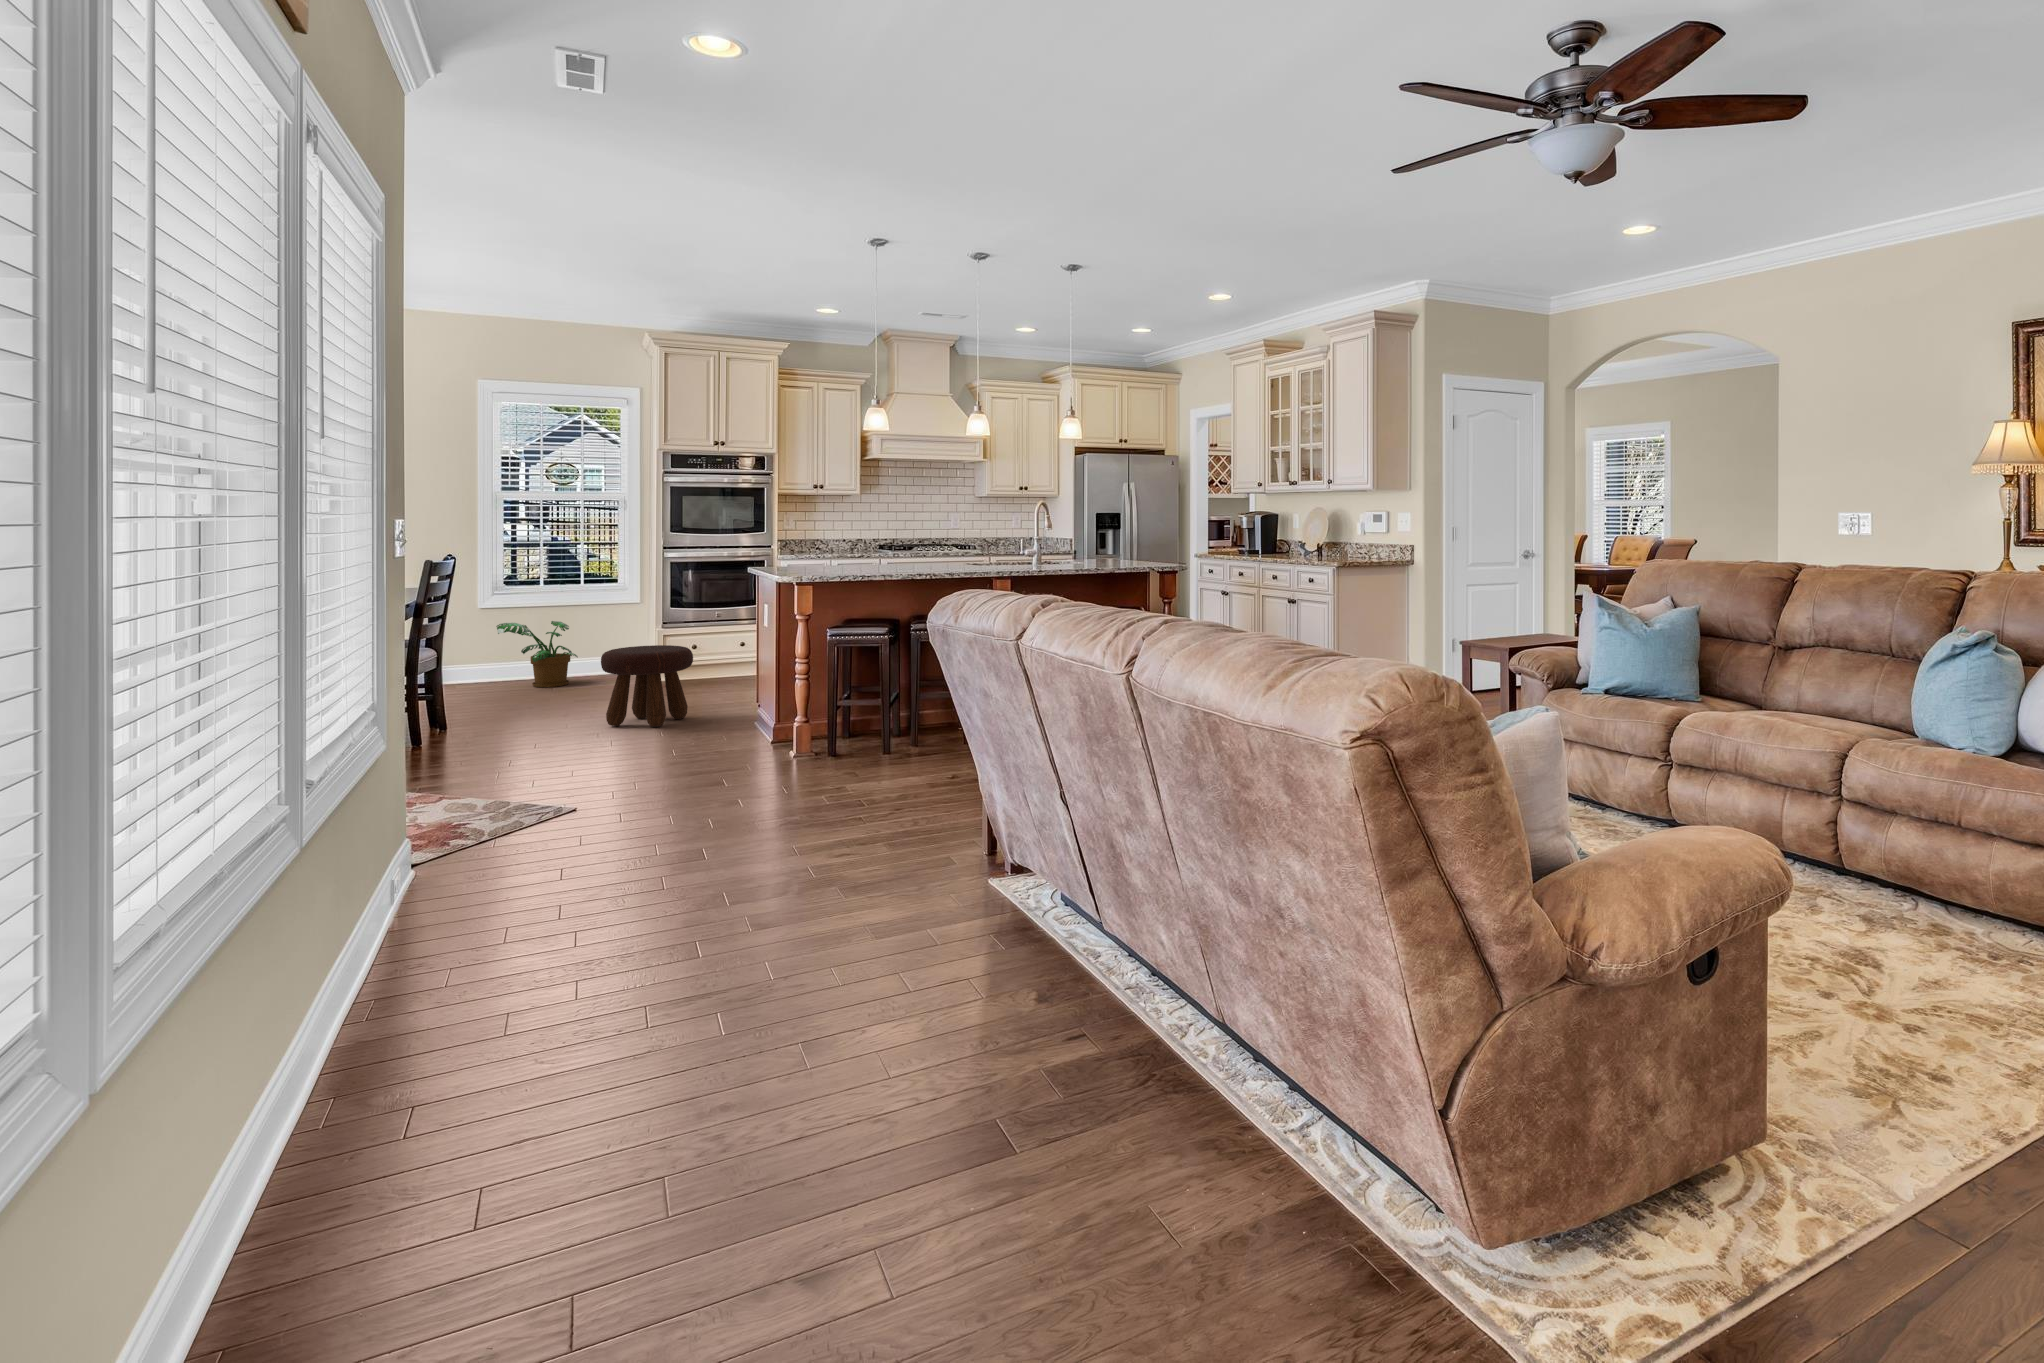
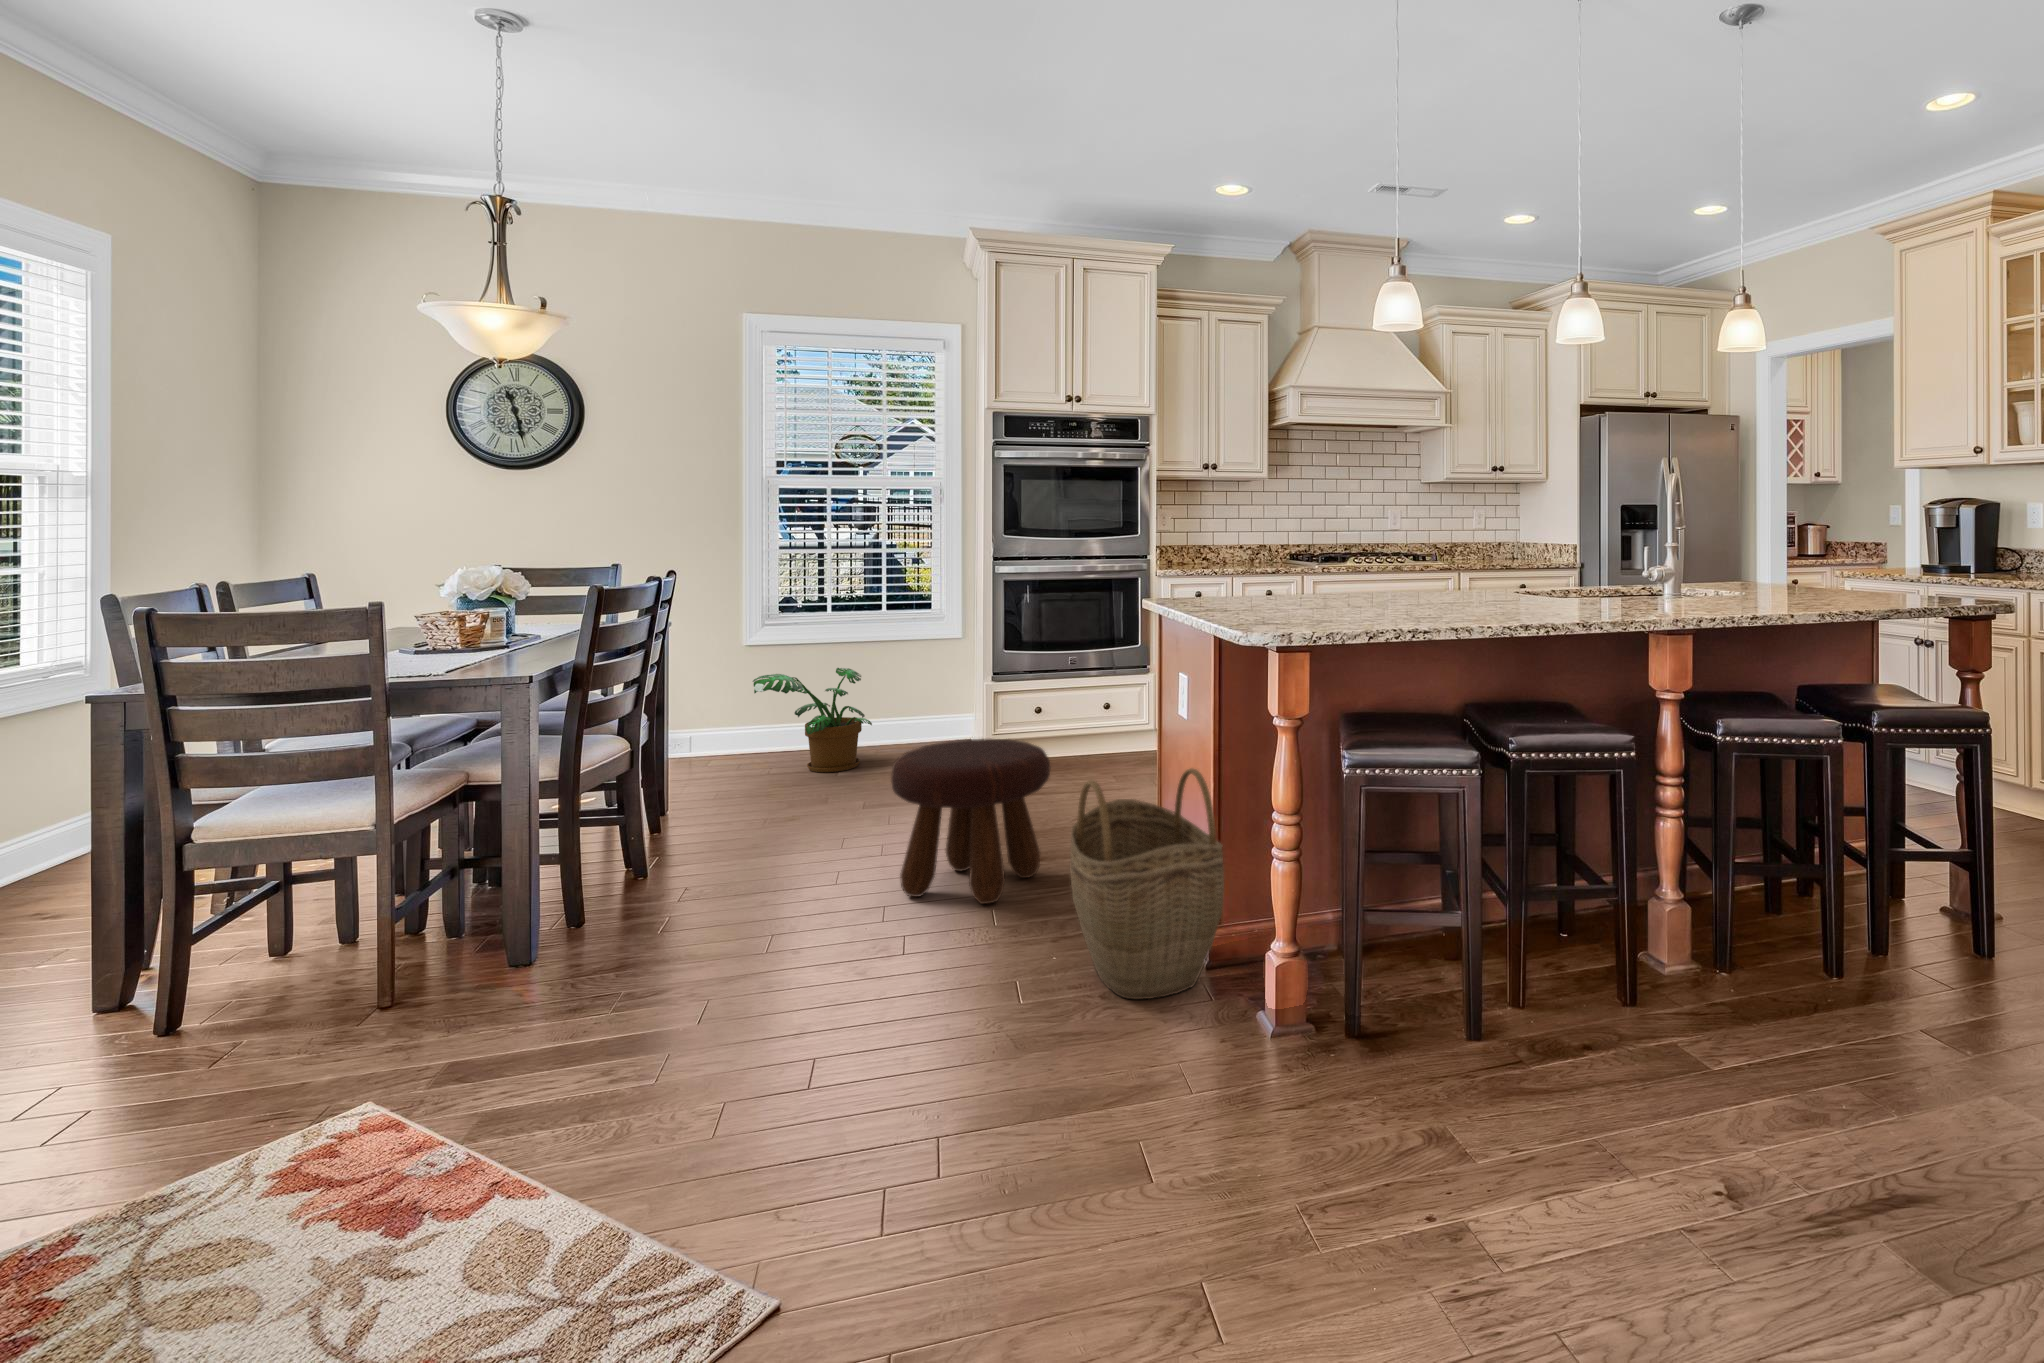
woven basket: none [699,644,773,747] -> present [1070,768,1224,999]

